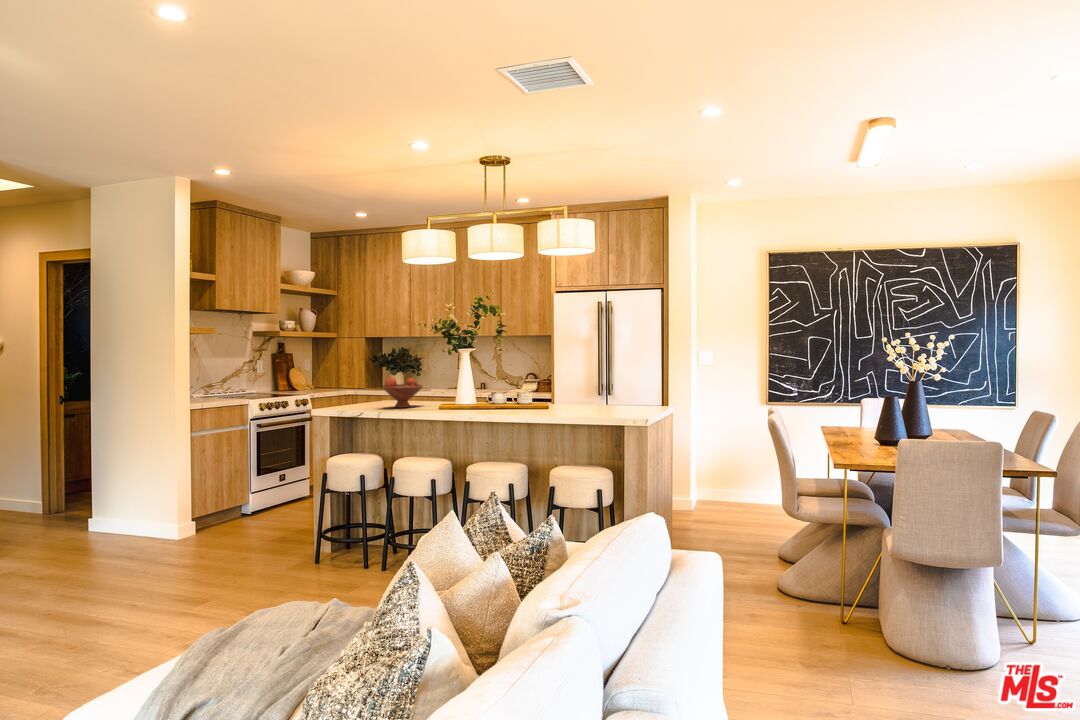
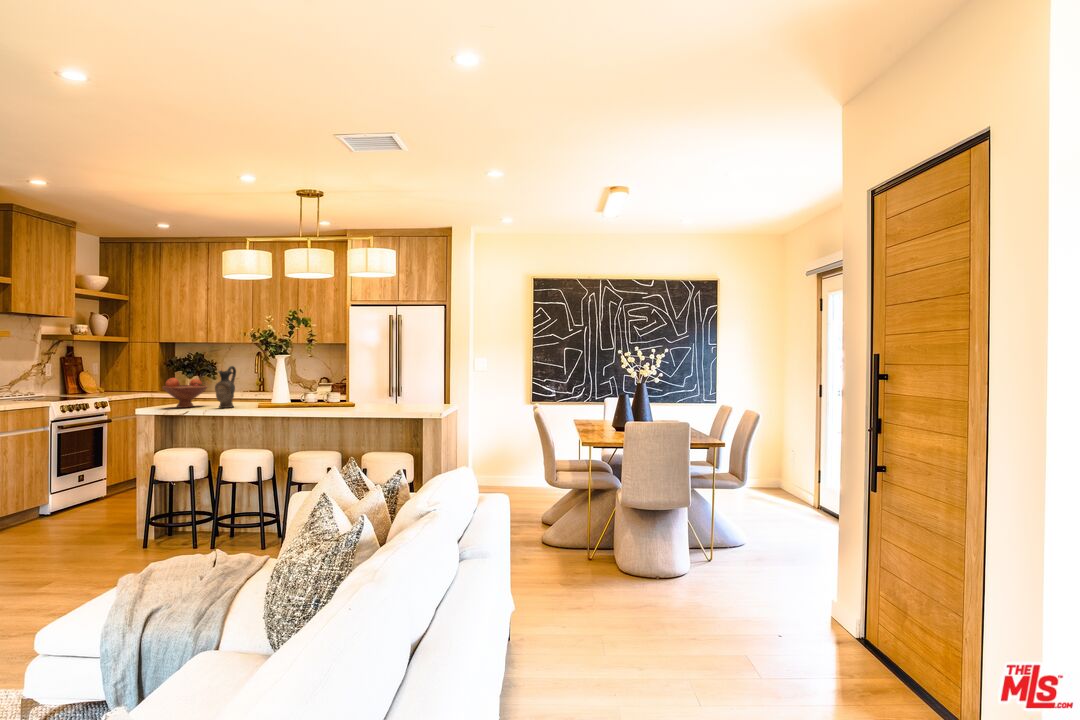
ceramic pitcher: none [432,365,451,409] -> present [215,366,236,408]

